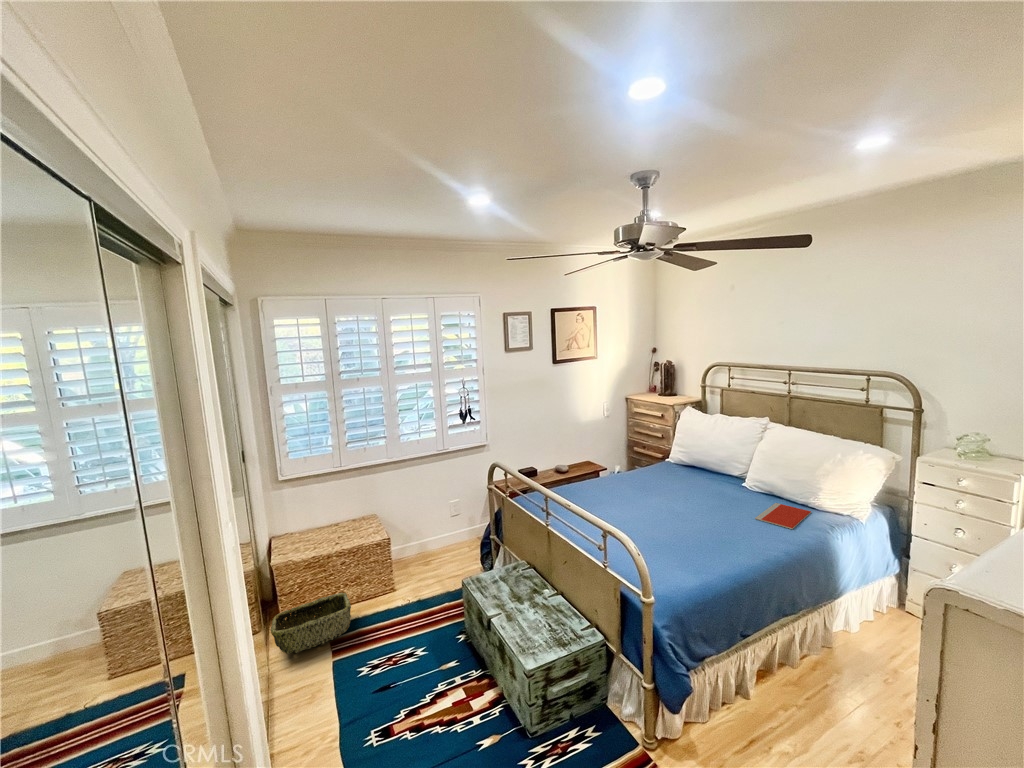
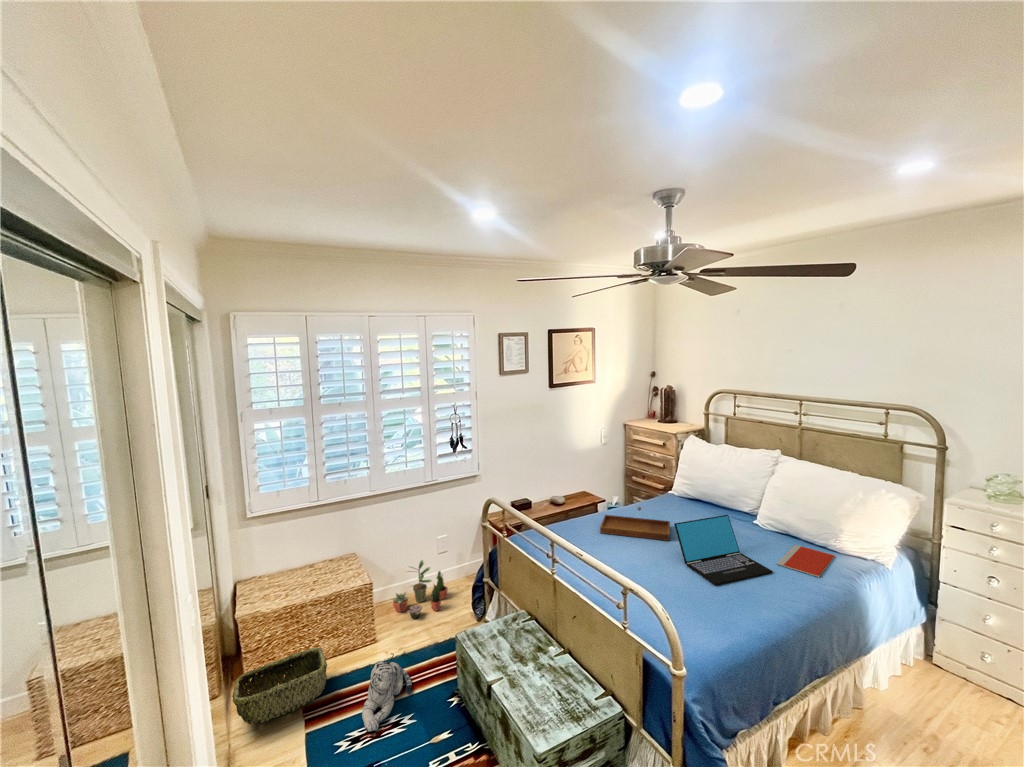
tray: none [595,470,661,500] -> present [600,507,670,541]
laptop: none [661,475,750,536] -> present [674,515,773,585]
potted plant: none [408,521,459,573] -> present [391,560,448,619]
plush toy: none [382,604,425,661] -> present [362,662,412,732]

